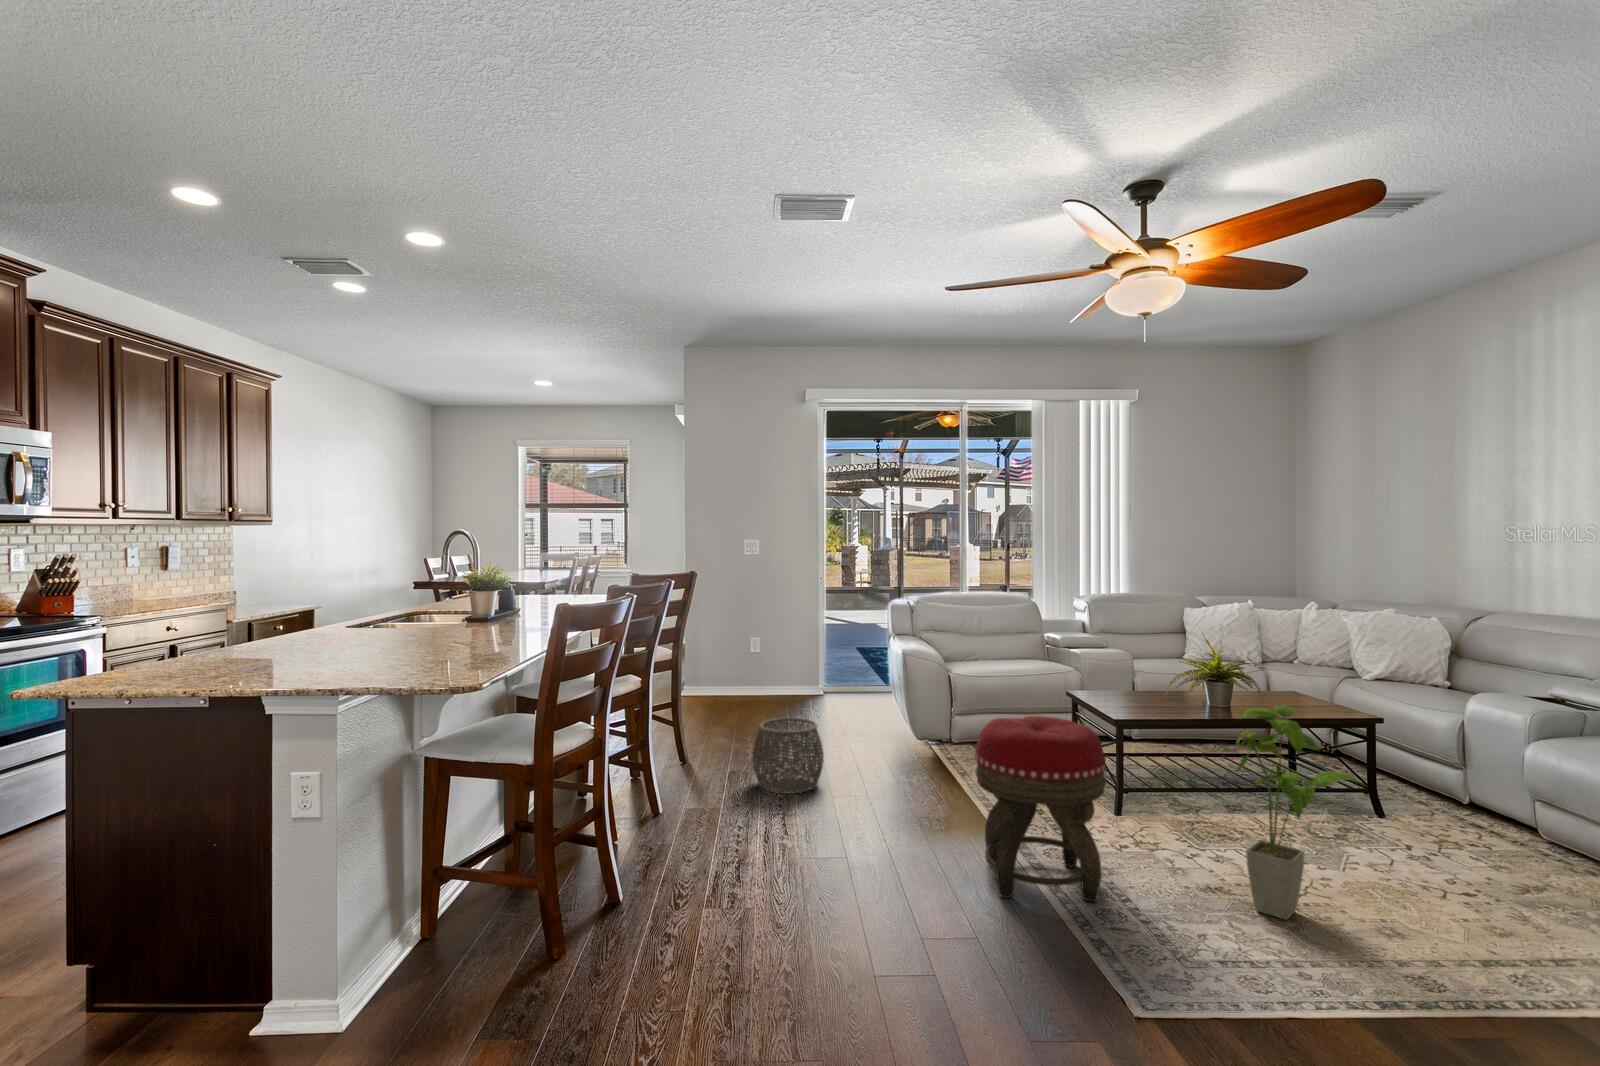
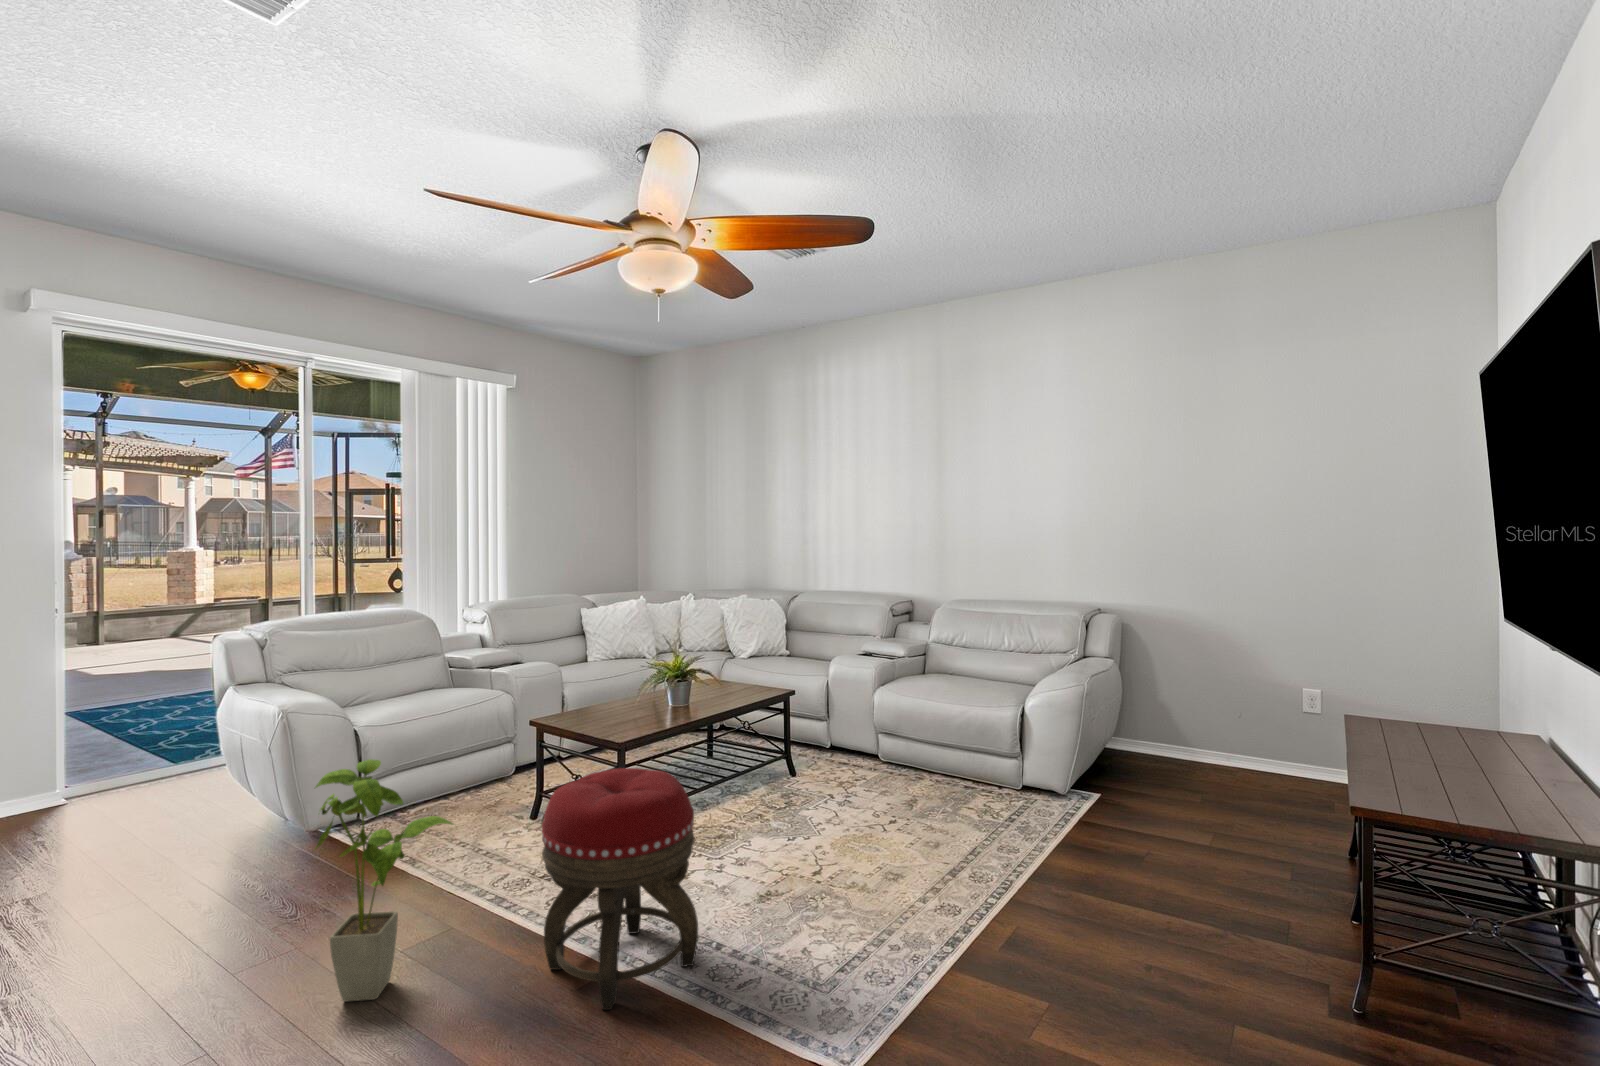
house plant: present [1236,705,1365,920] -> present [315,759,454,1002]
woven basket: present [752,718,824,794] -> none [54,862,212,1013]

